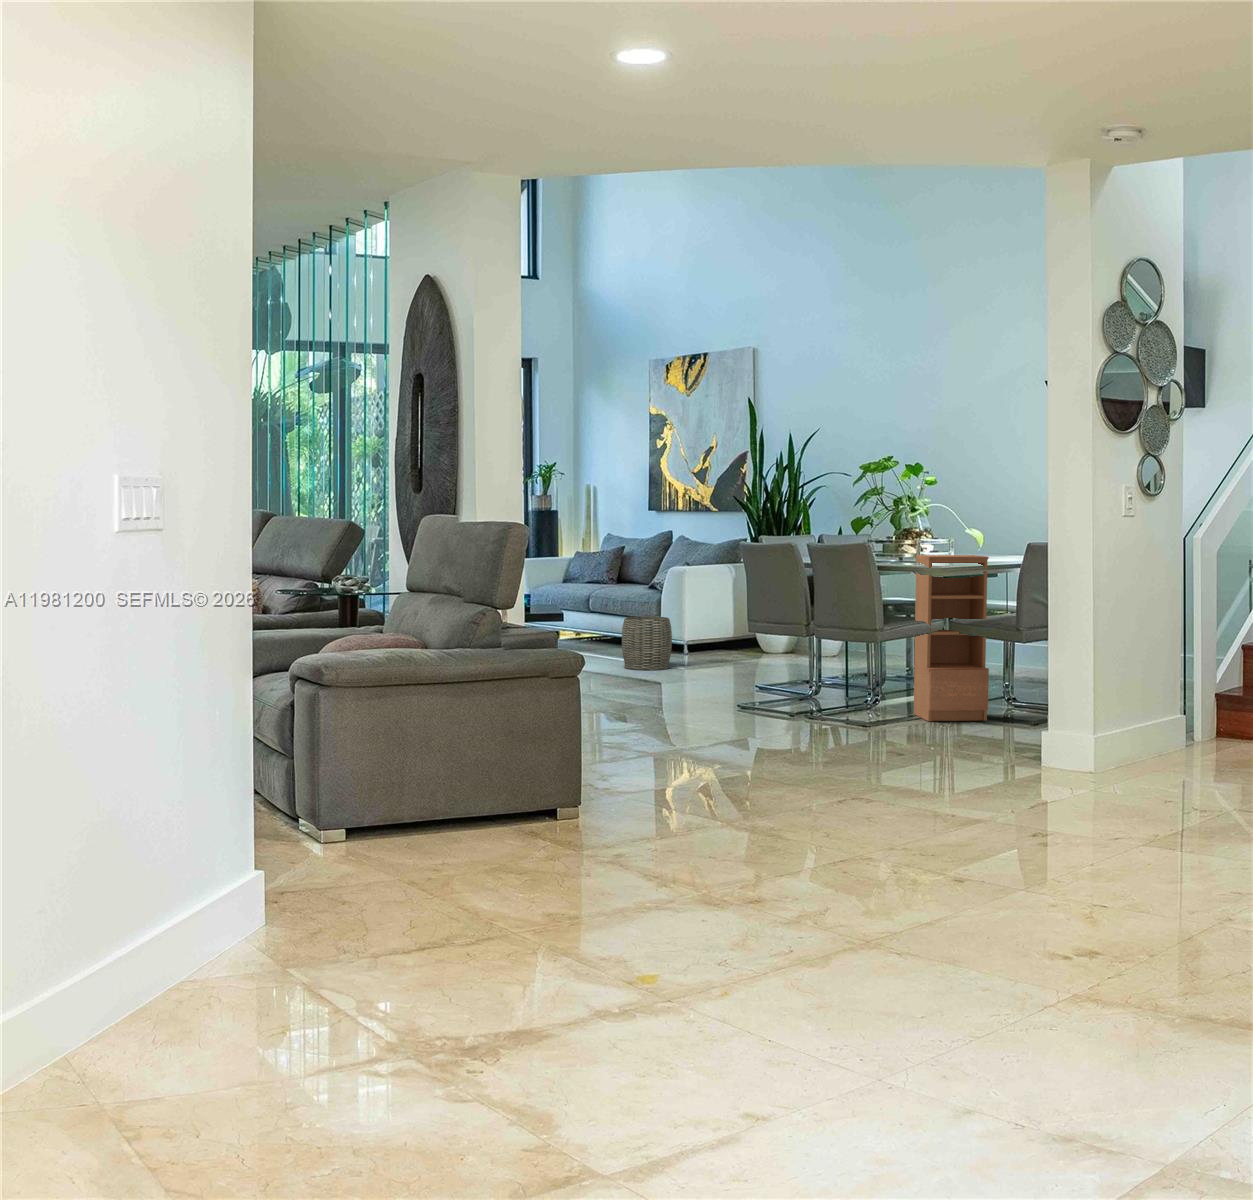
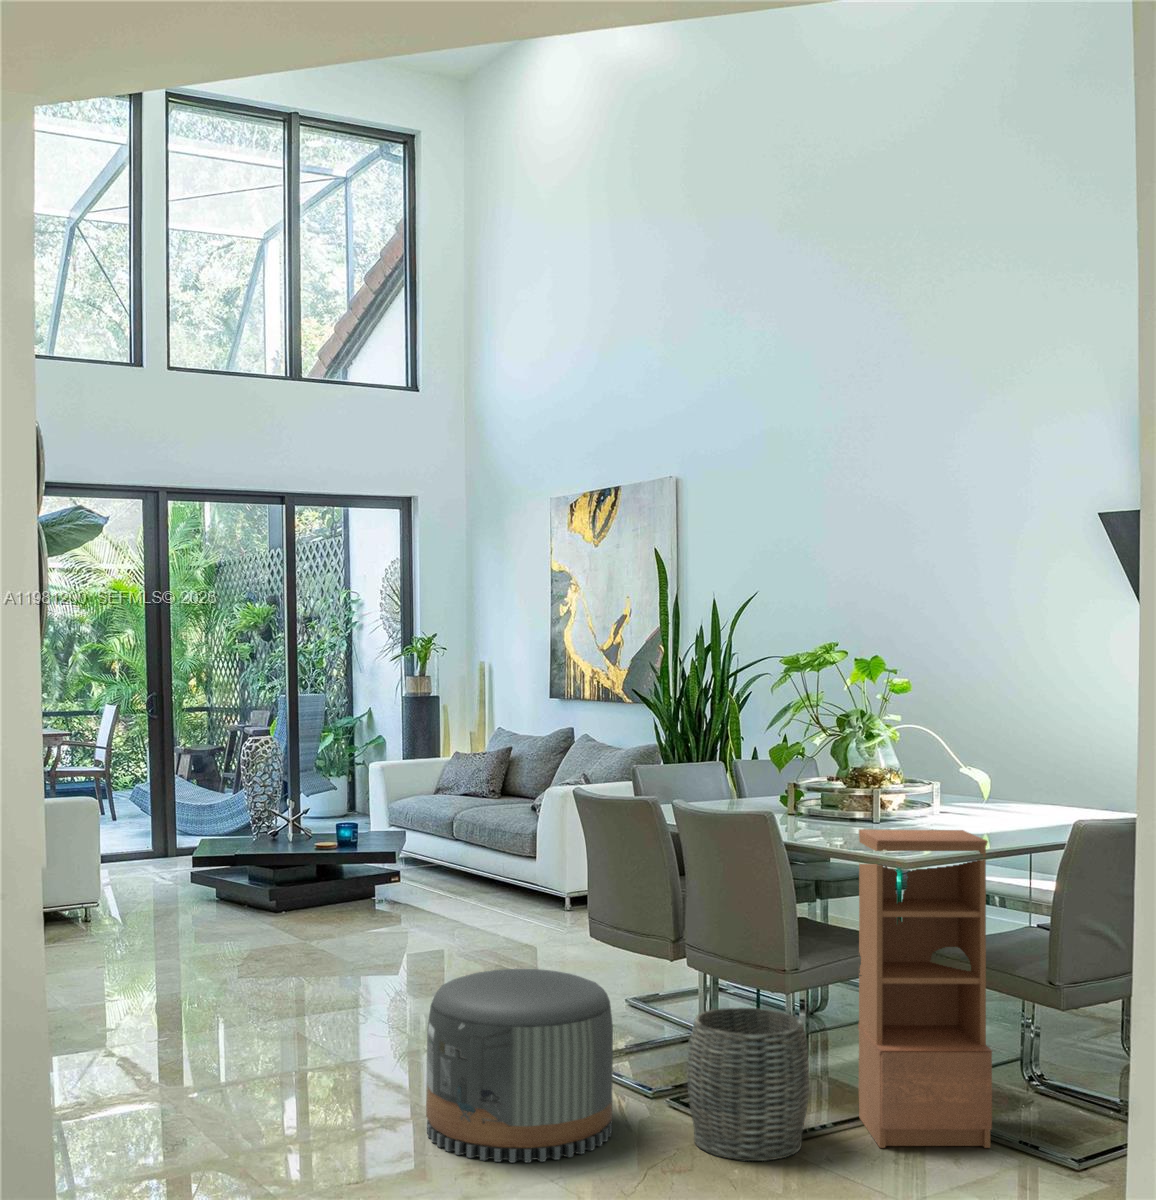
woven basket: present [622,616,672,670] -> present [688,1007,809,1161]
pouf: none [680,635,784,727] -> present [426,969,613,1163]

